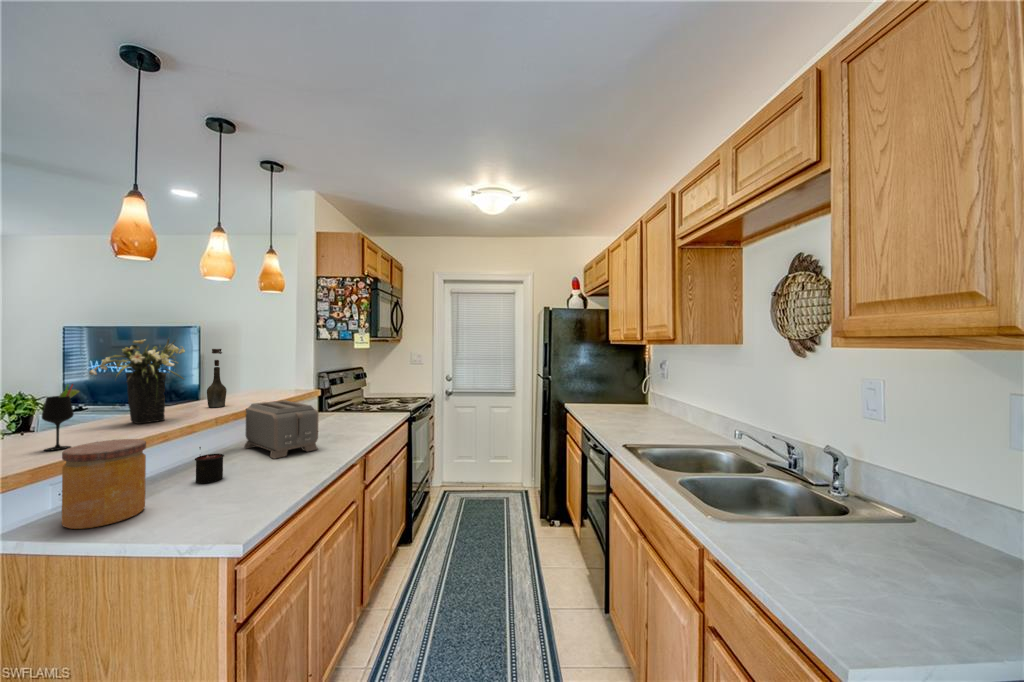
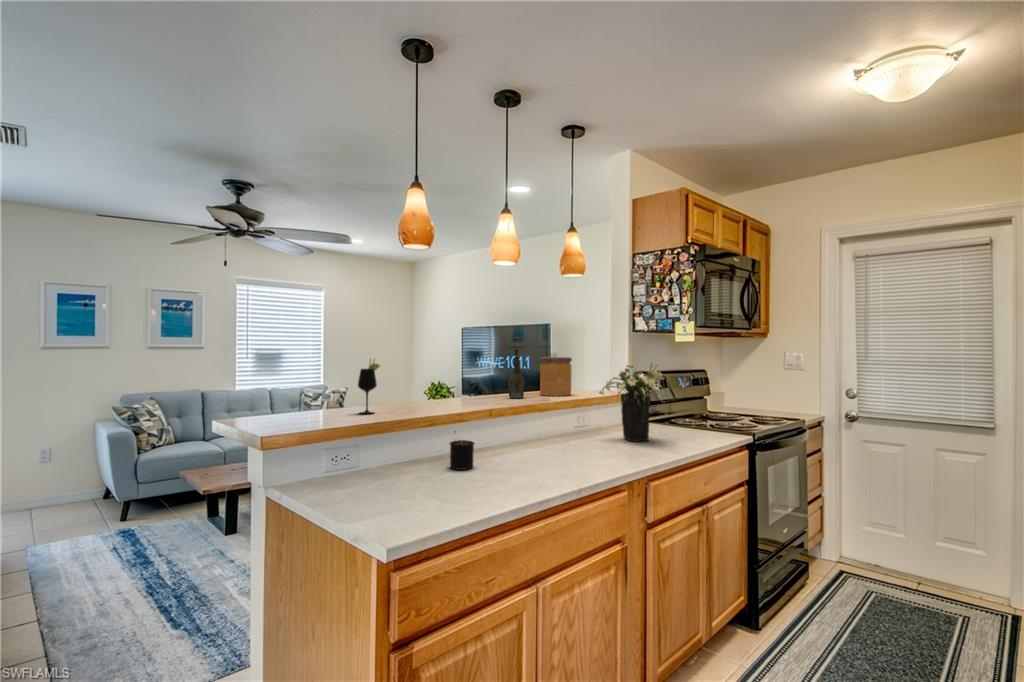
flower arrangement: present [89,338,185,424] -> present [599,364,662,441]
toaster: present [244,400,318,459] -> none [524,396,586,460]
jar: present [62,439,146,529] -> present [540,357,572,396]

